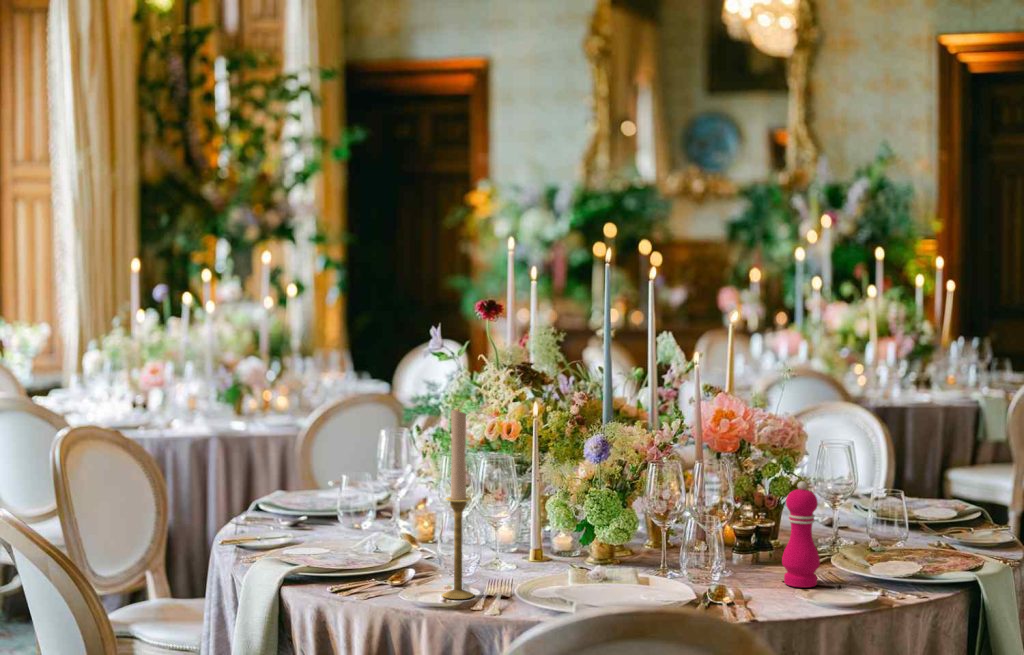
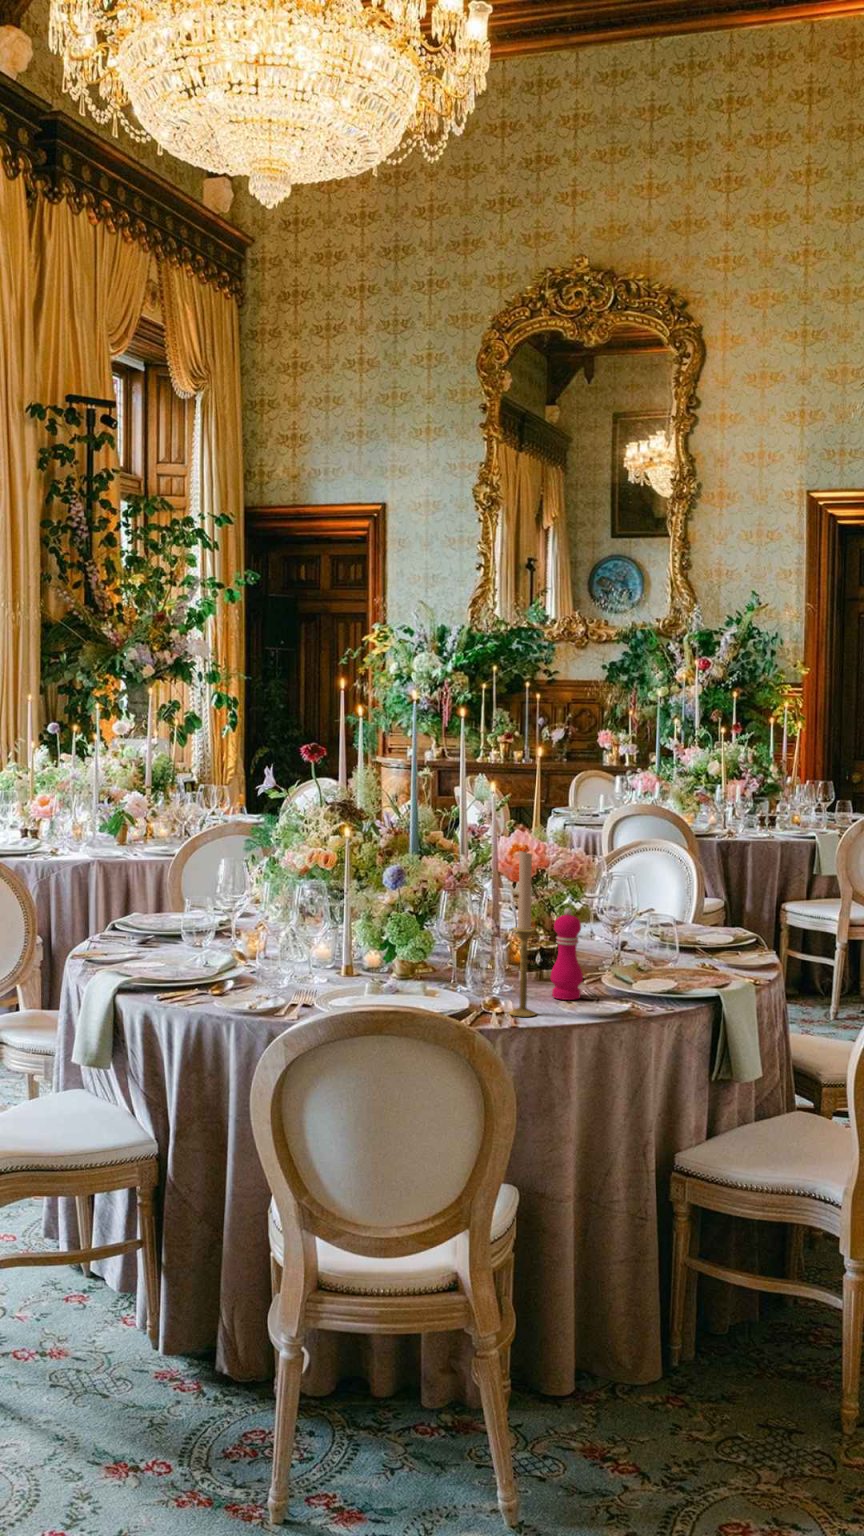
candlestick: present [442,410,474,599] -> present [509,851,536,1016]

